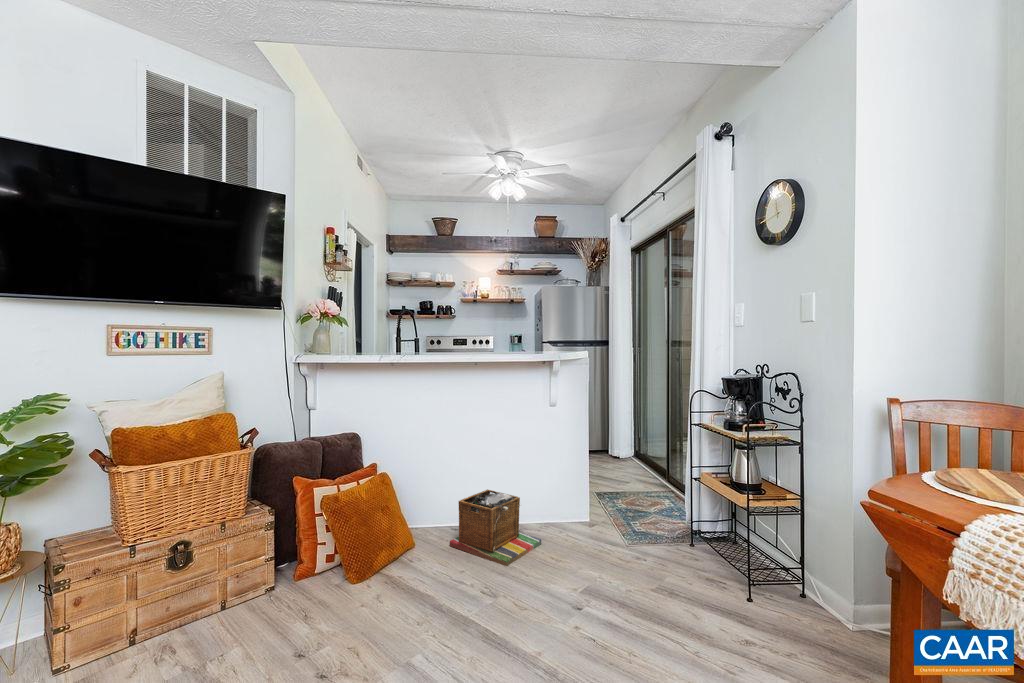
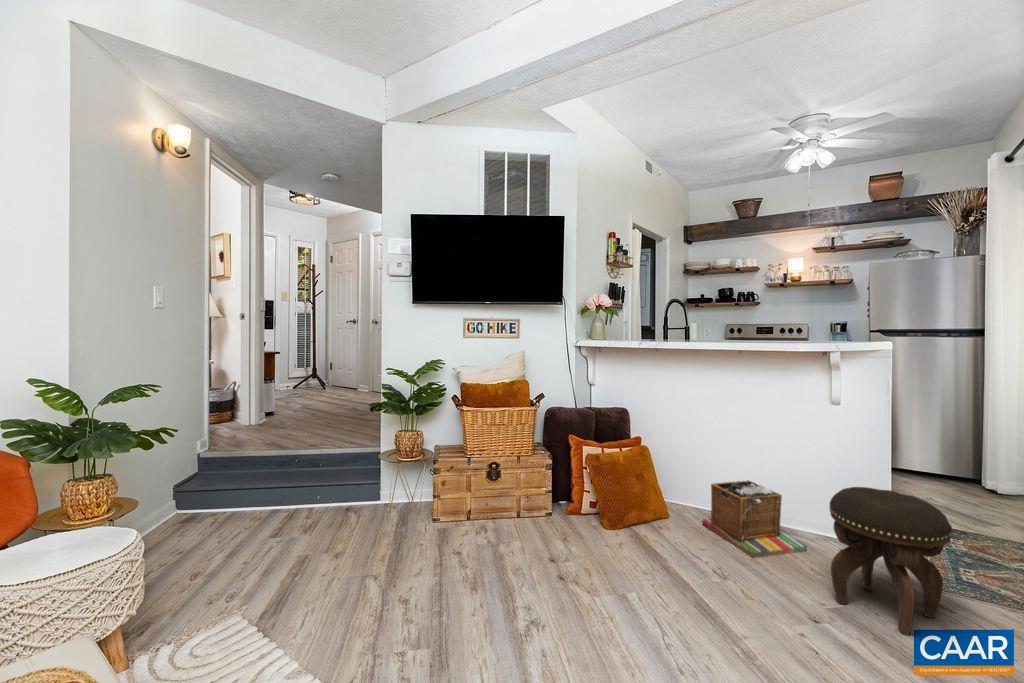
footstool: none [573,475,653,593] -> present [830,487,952,635]

